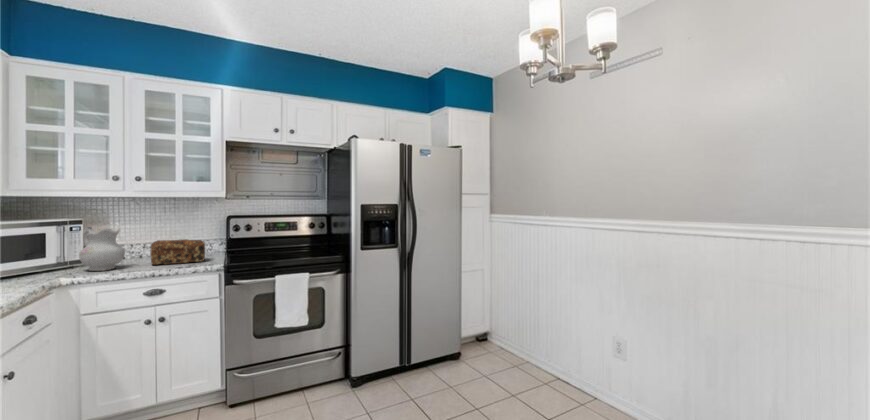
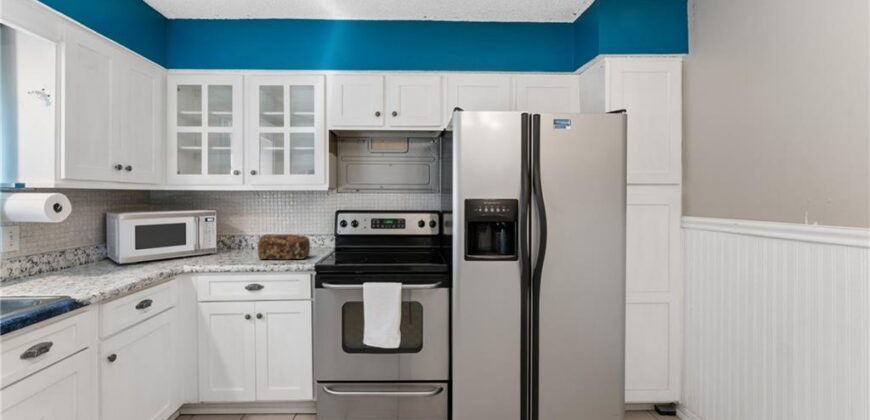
ceramic pitcher: present [79,227,125,271] -> none [202,218,239,262]

